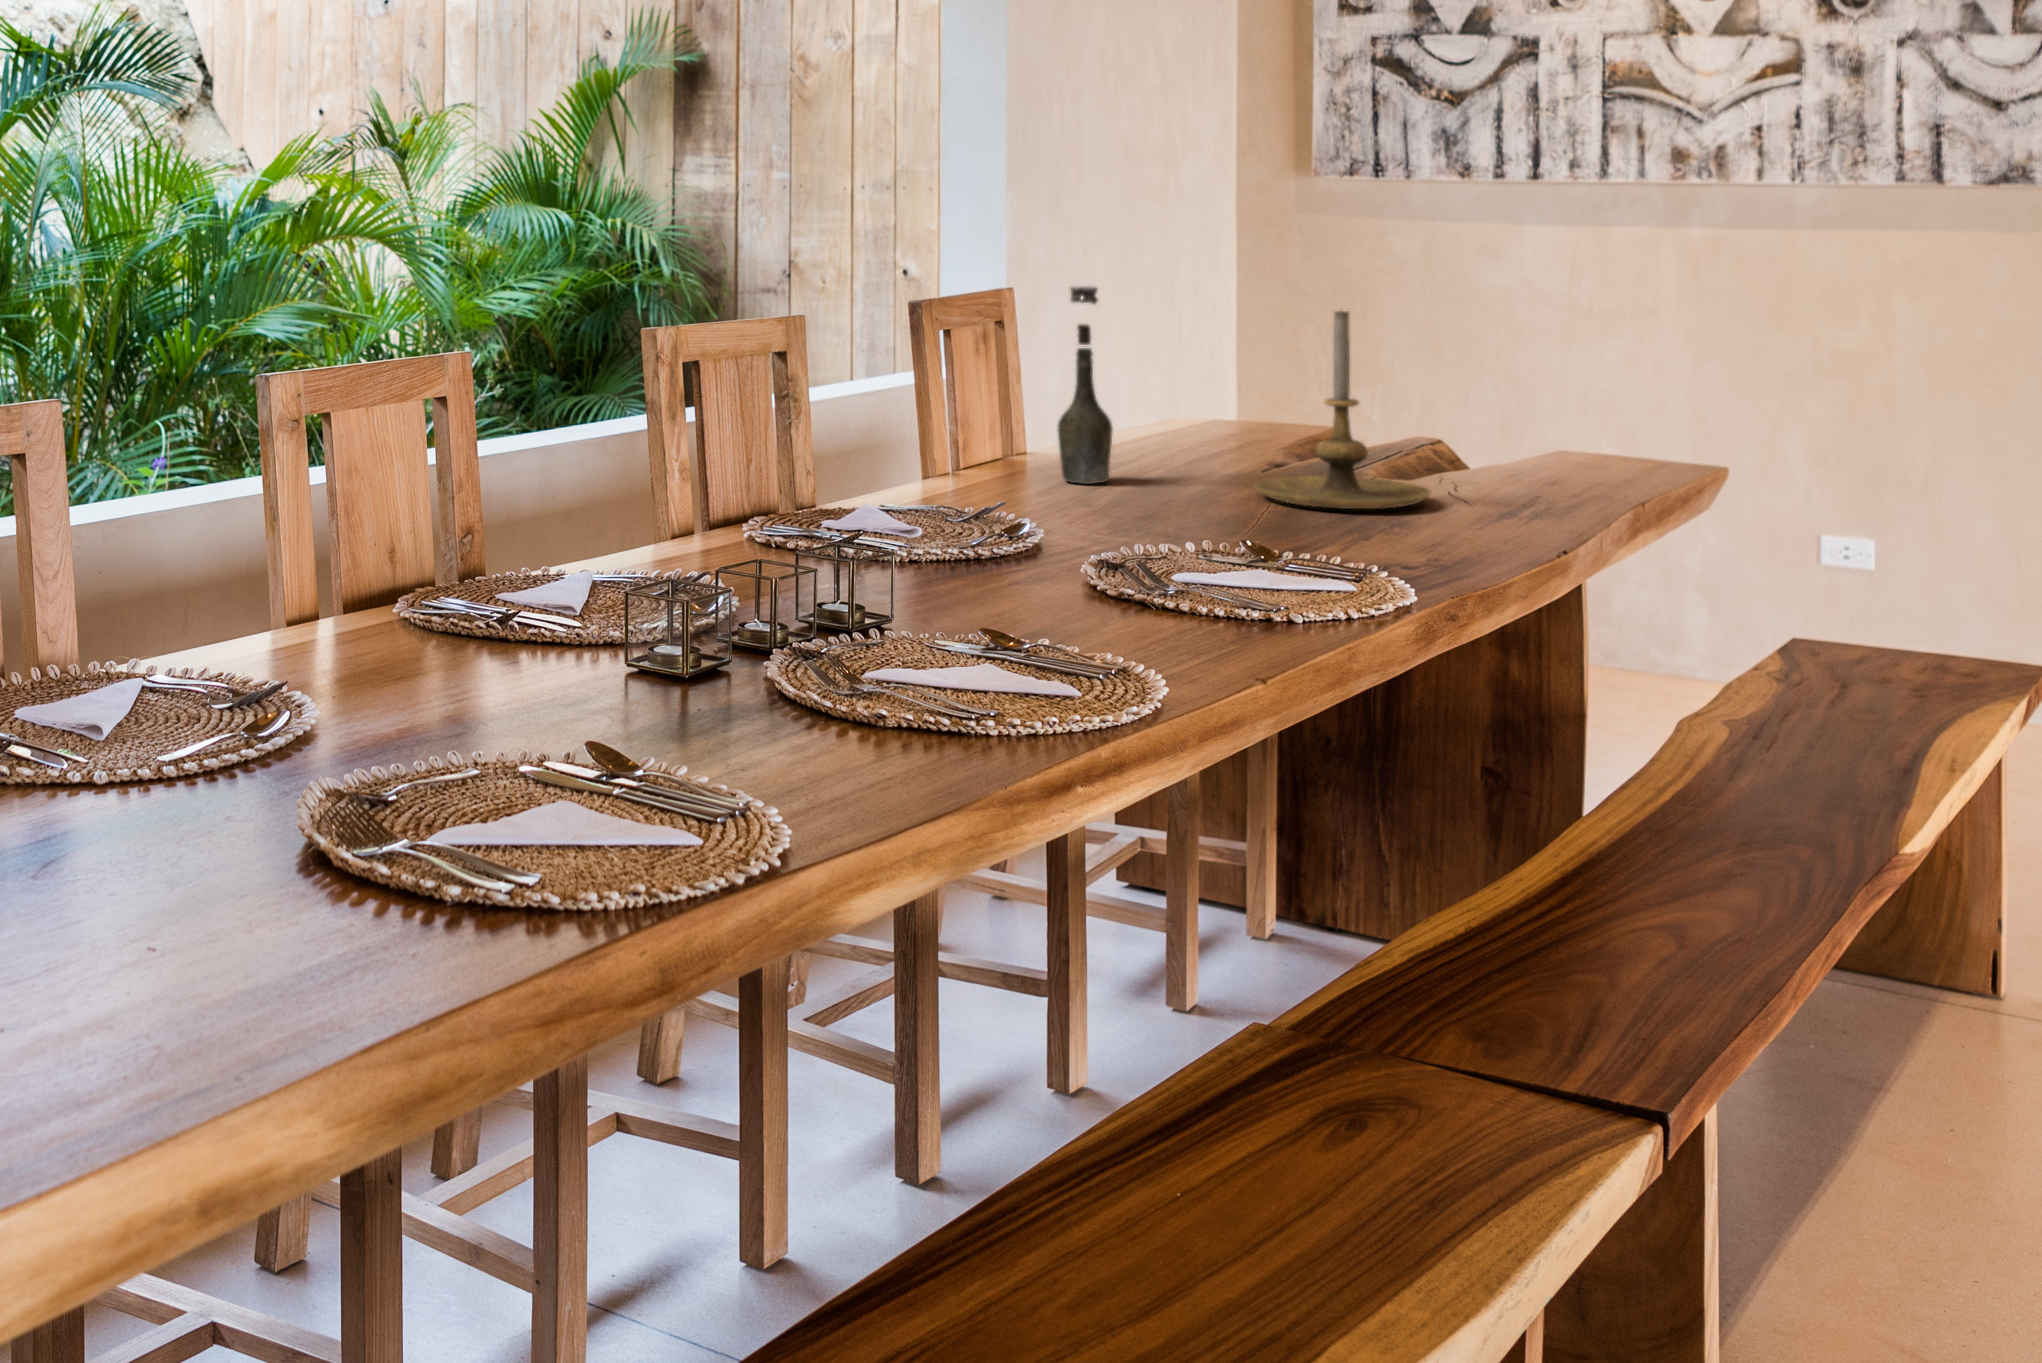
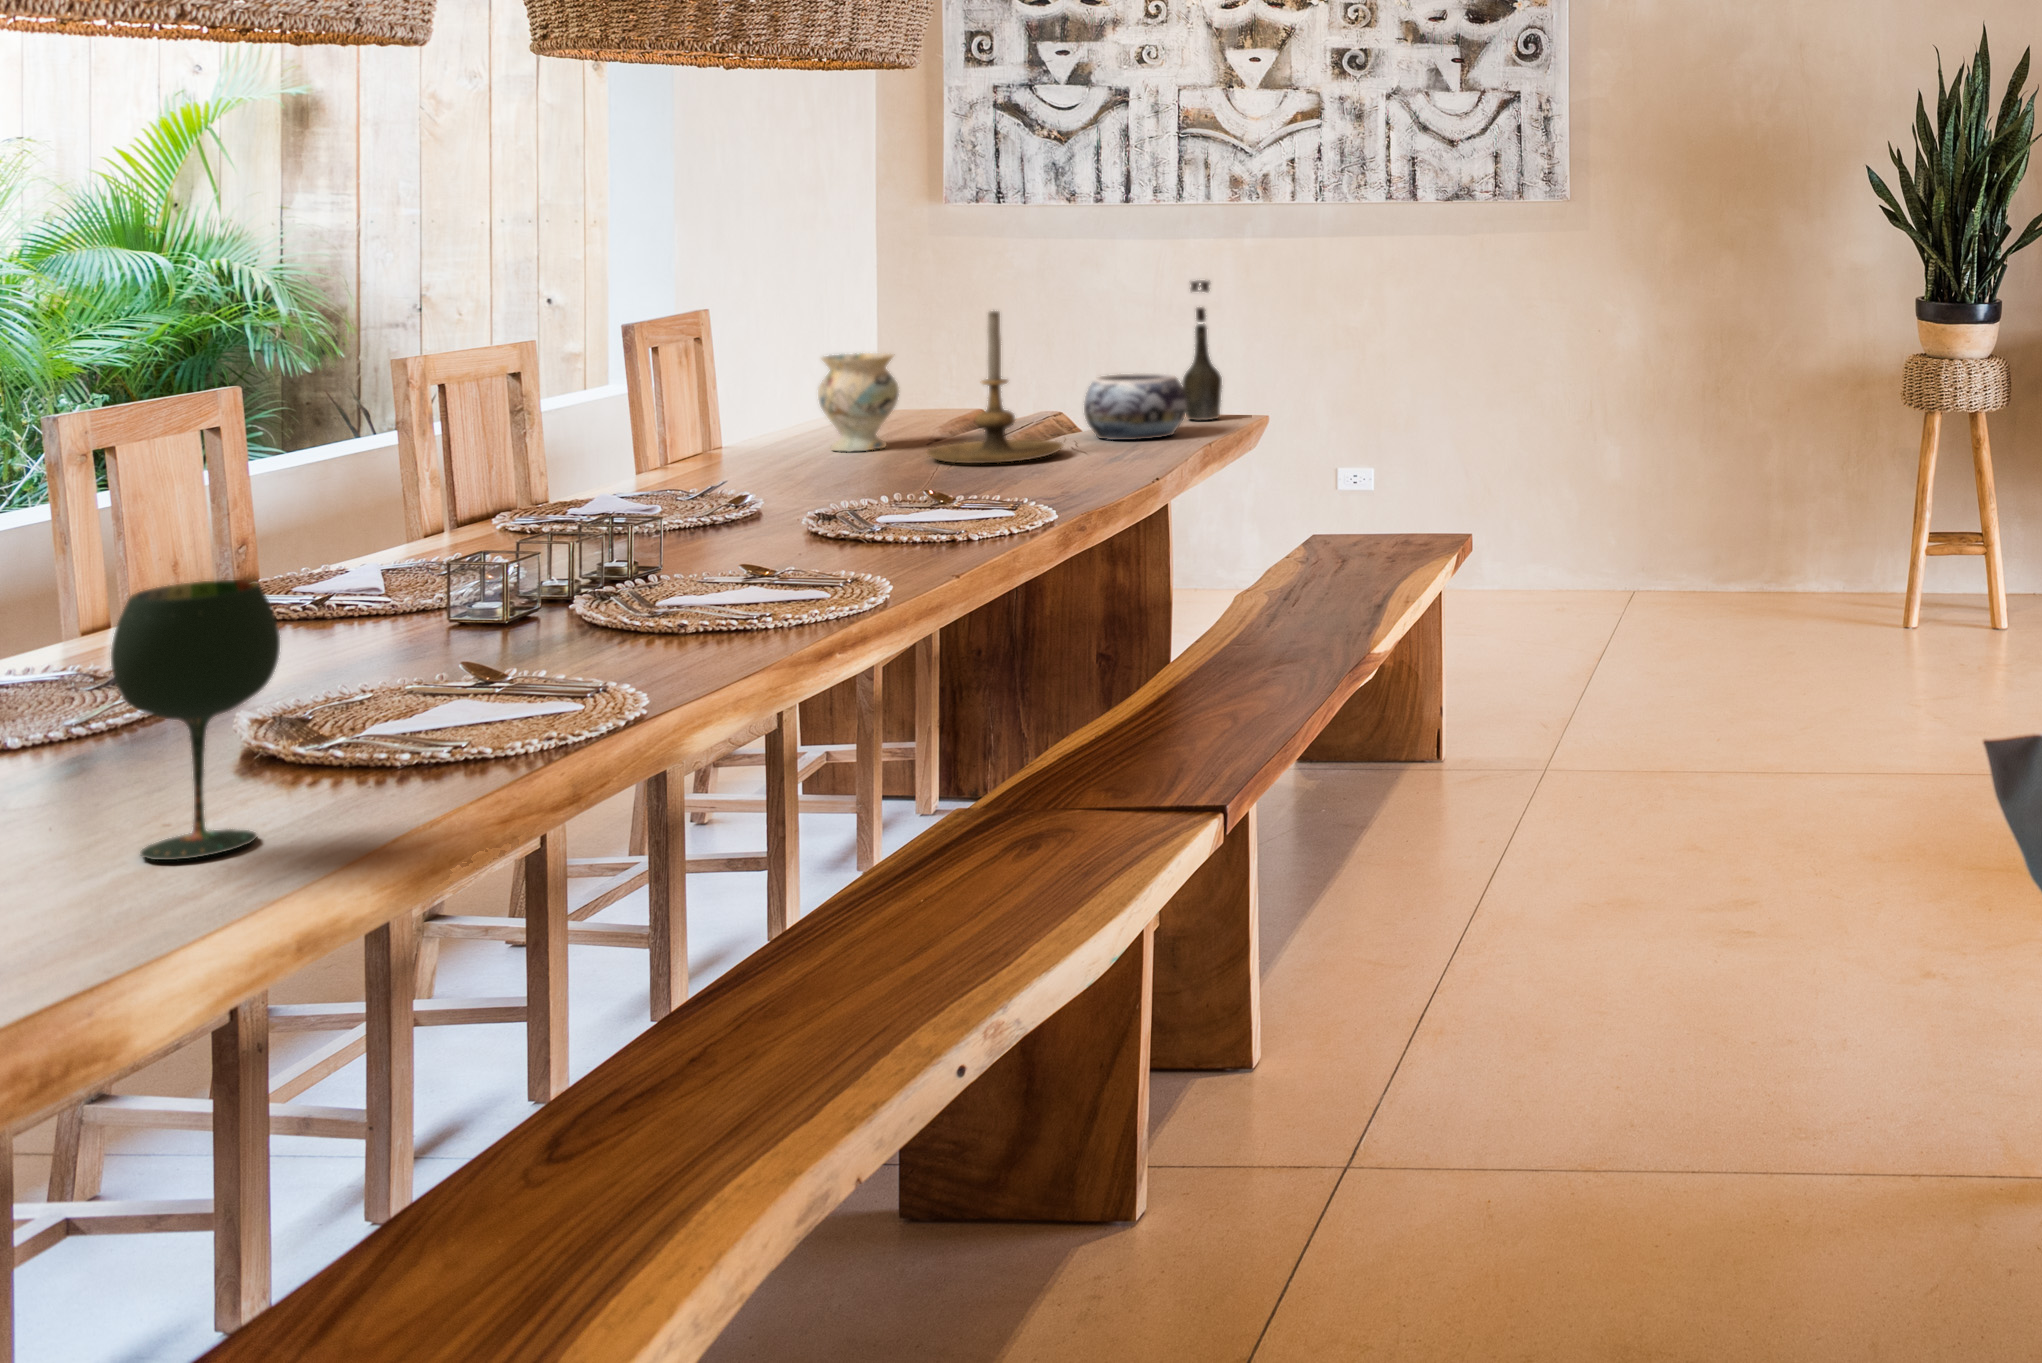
bottle: present [1058,286,1112,484] -> present [1182,280,1222,421]
vase: none [1133,353,1227,474] -> present [818,353,899,451]
decorative bowl: none [1462,402,1603,493] -> present [1084,373,1186,440]
wine glass: none [77,630,269,1014] -> present [111,580,280,860]

